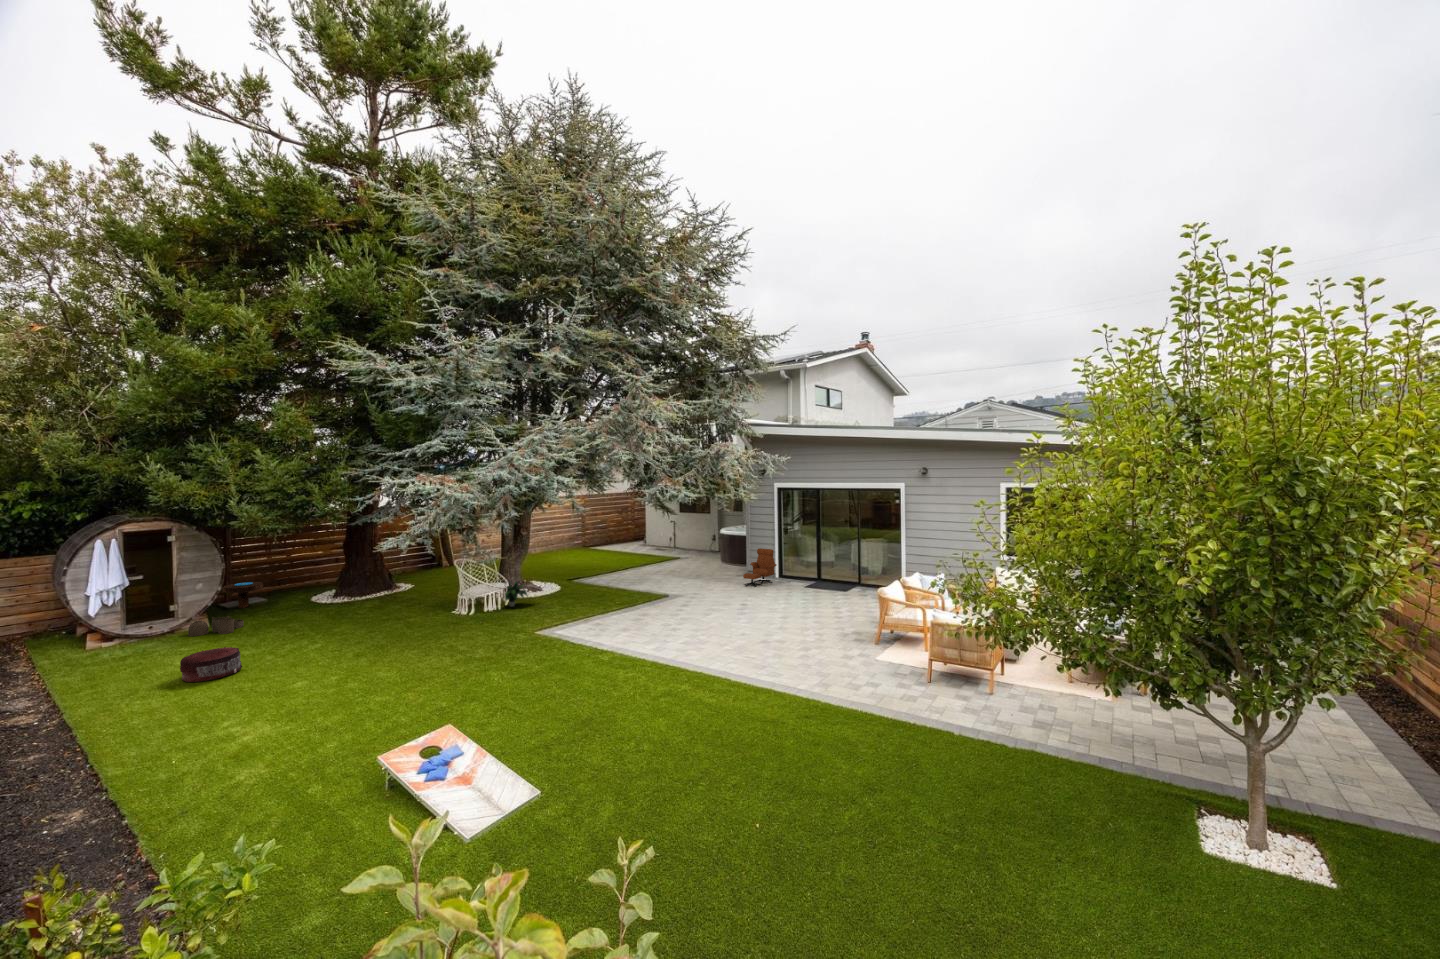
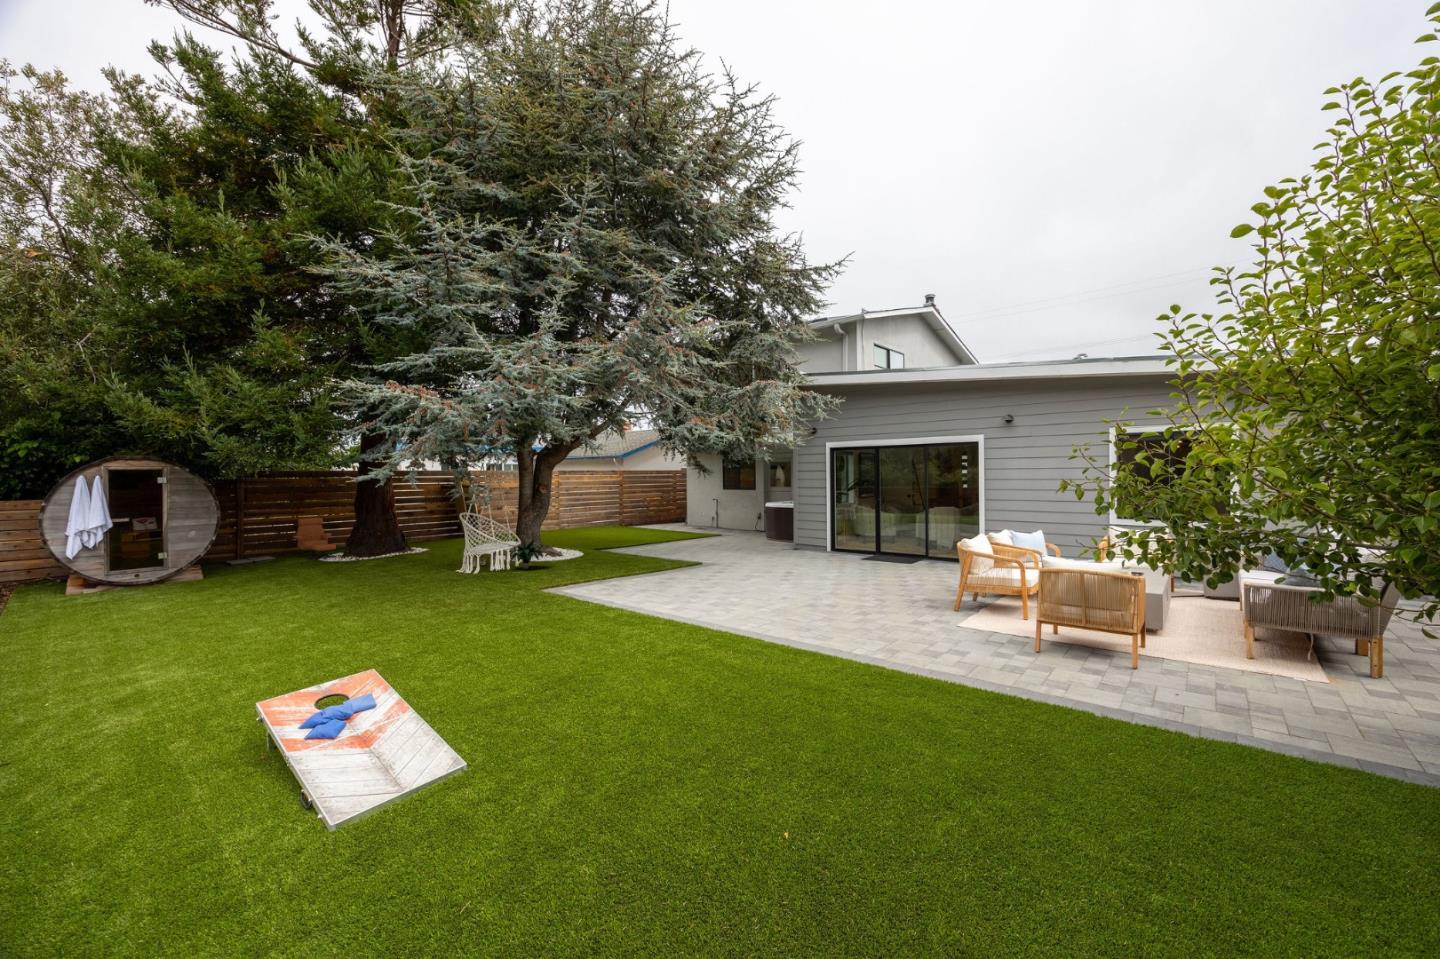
lounge chair: present [743,548,776,587] -> present [293,518,336,559]
side table: present [223,582,263,608] -> none [230,538,272,564]
woven basket: present [188,616,244,636] -> none [177,565,238,586]
pouf: present [180,647,242,682] -> none [130,589,205,625]

